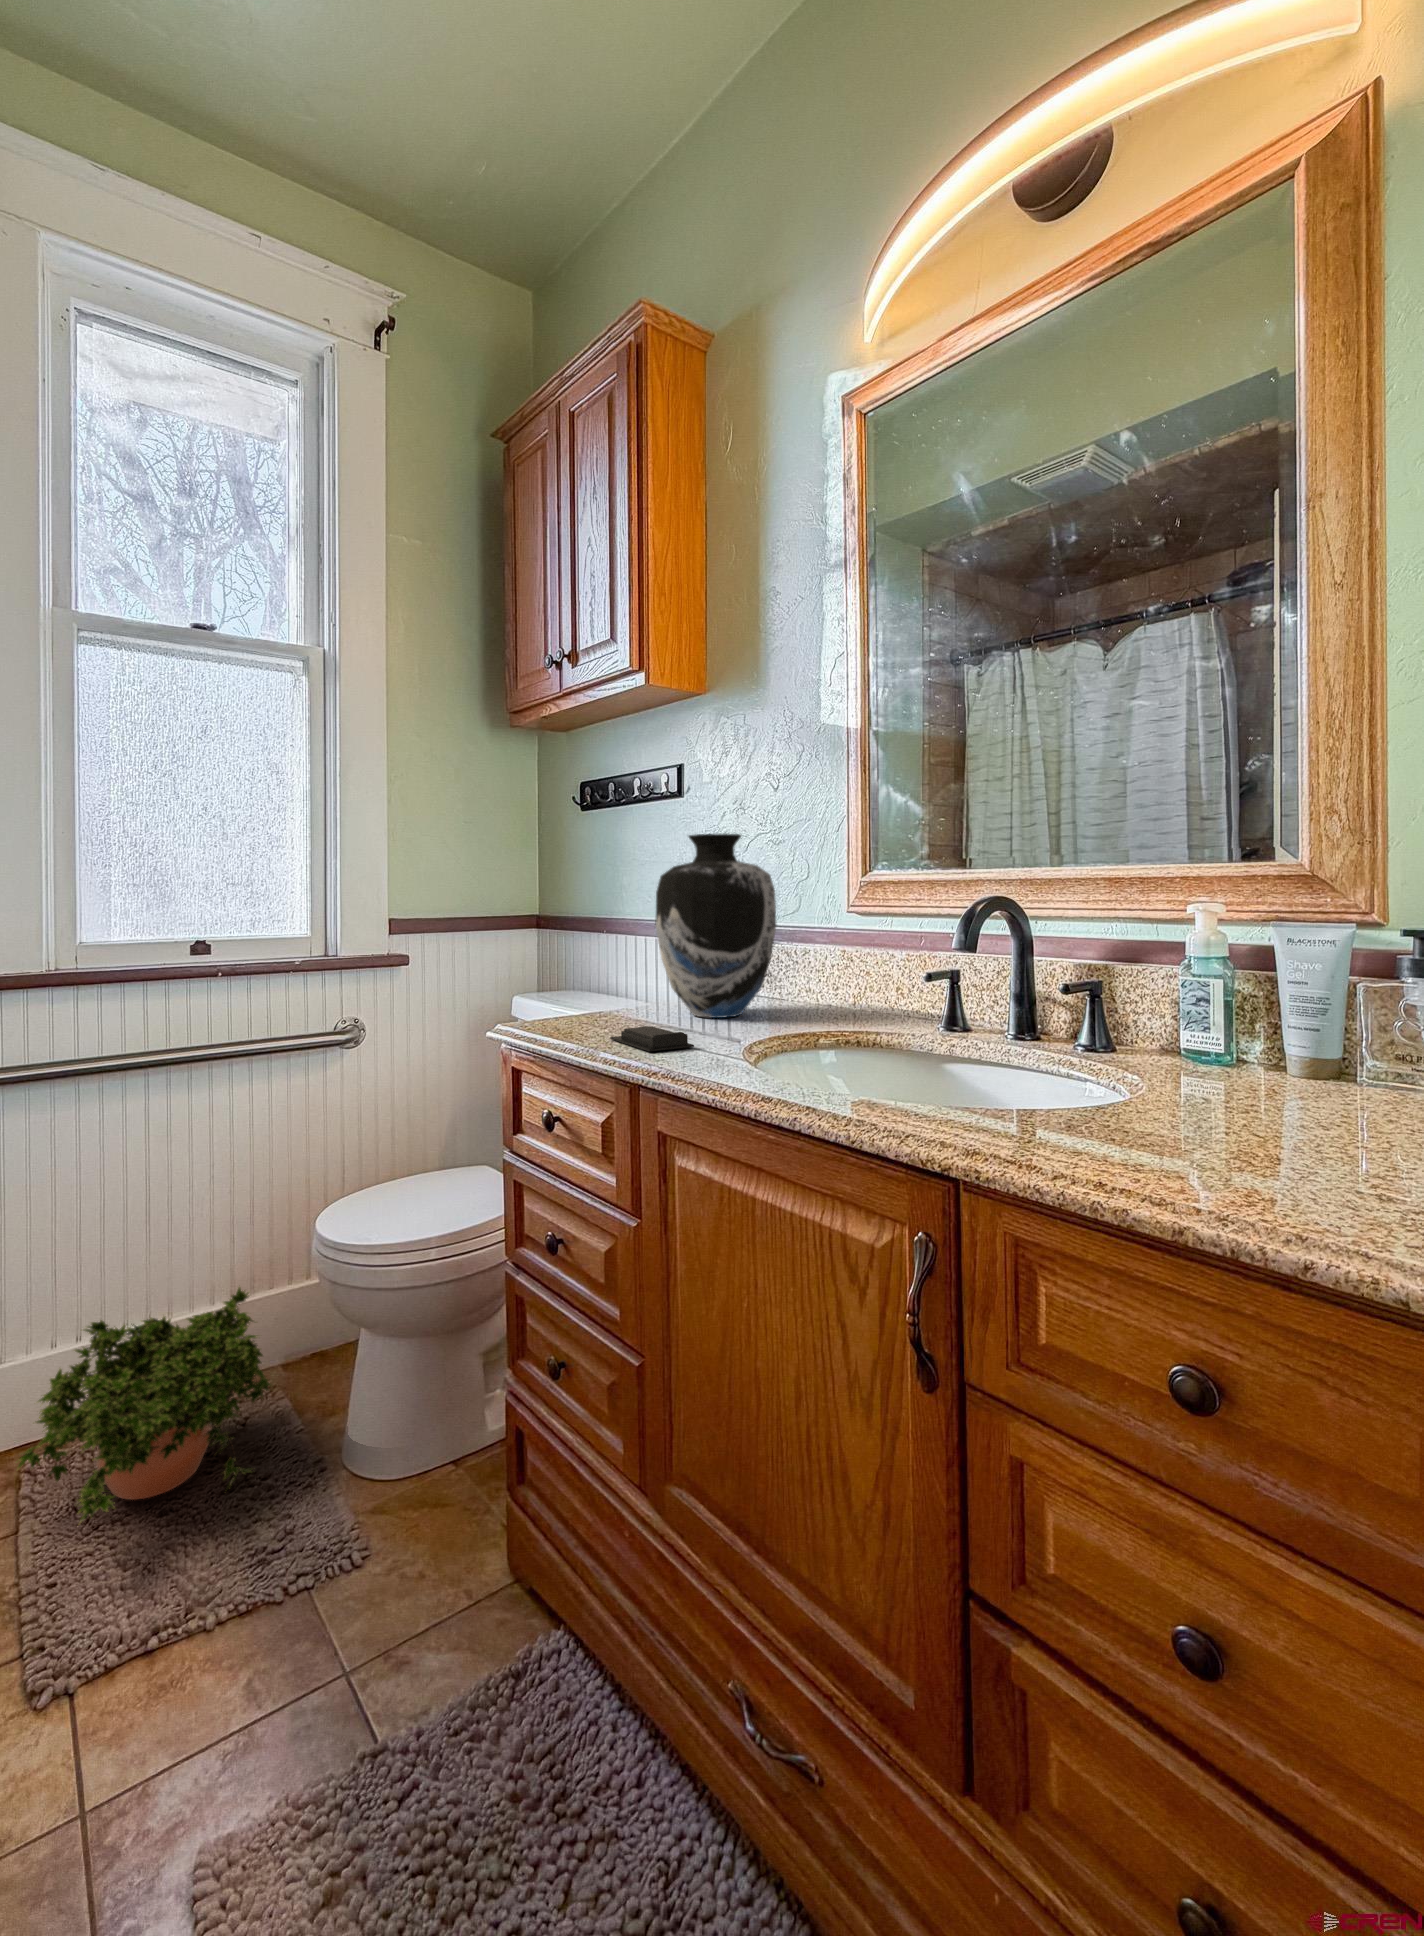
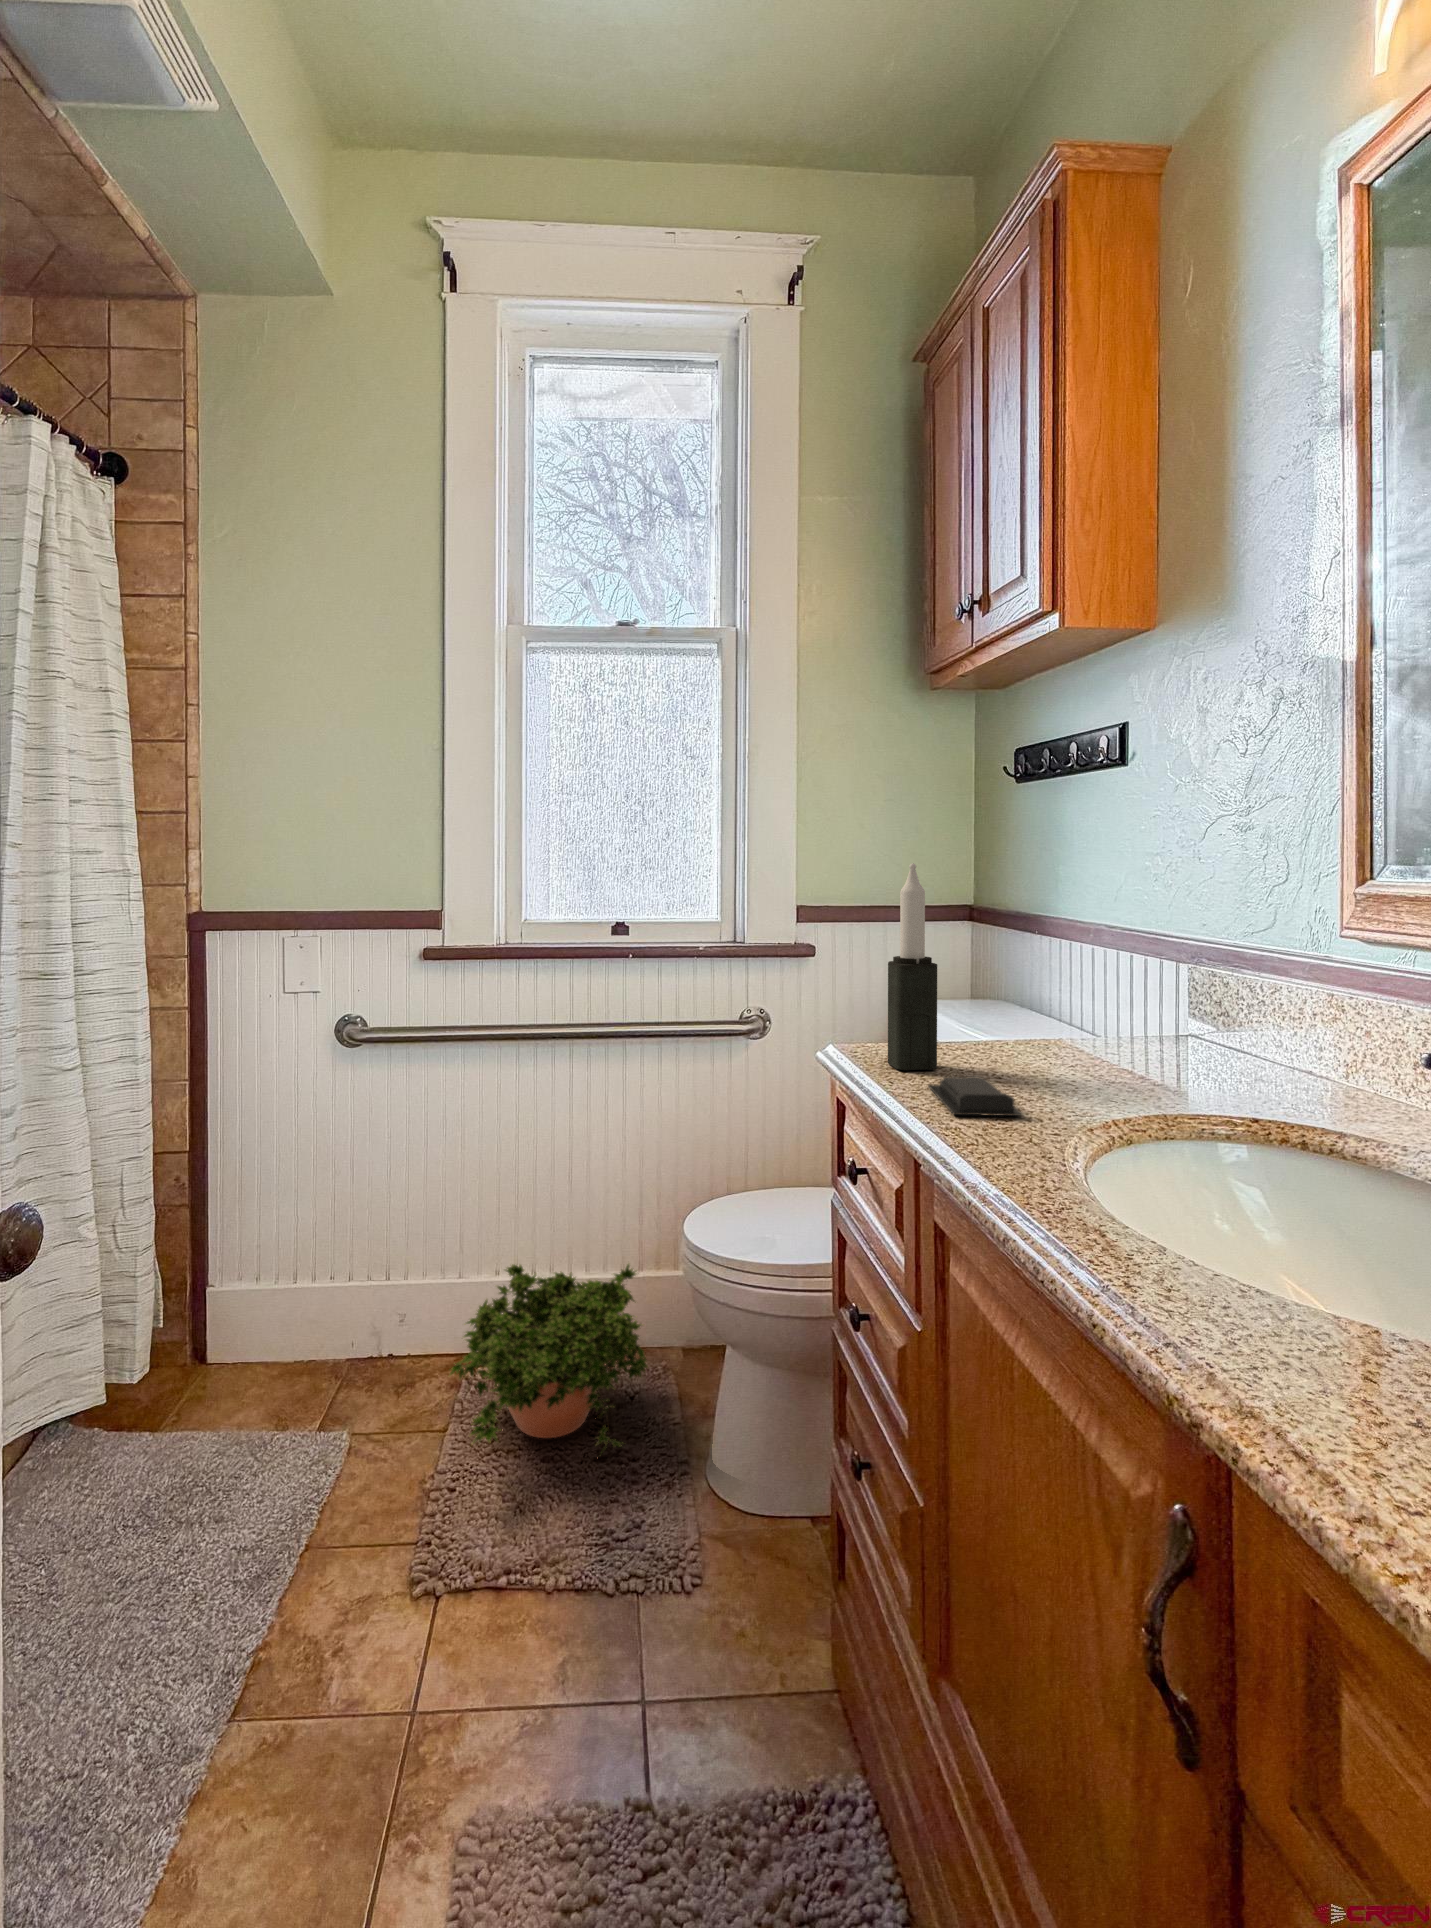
vase: present [656,834,776,1018] -> none [1029,819,1214,1072]
candle: none [561,864,603,1031] -> present [888,863,937,1070]

